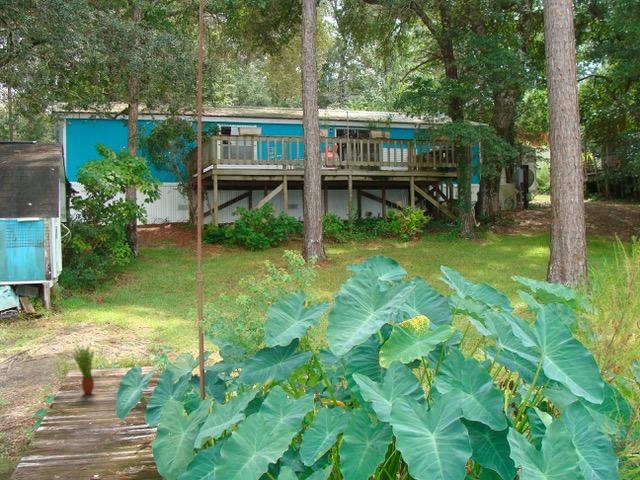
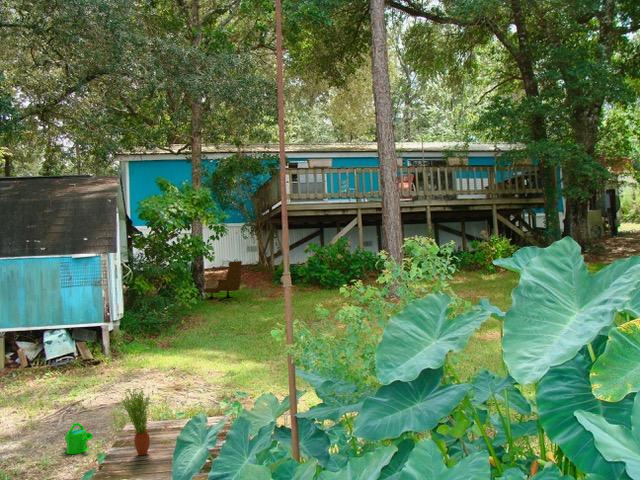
lounge chair: none [136,222,173,260] -> present [204,261,242,301]
watering can: none [18,369,43,394] -> present [65,422,93,454]

